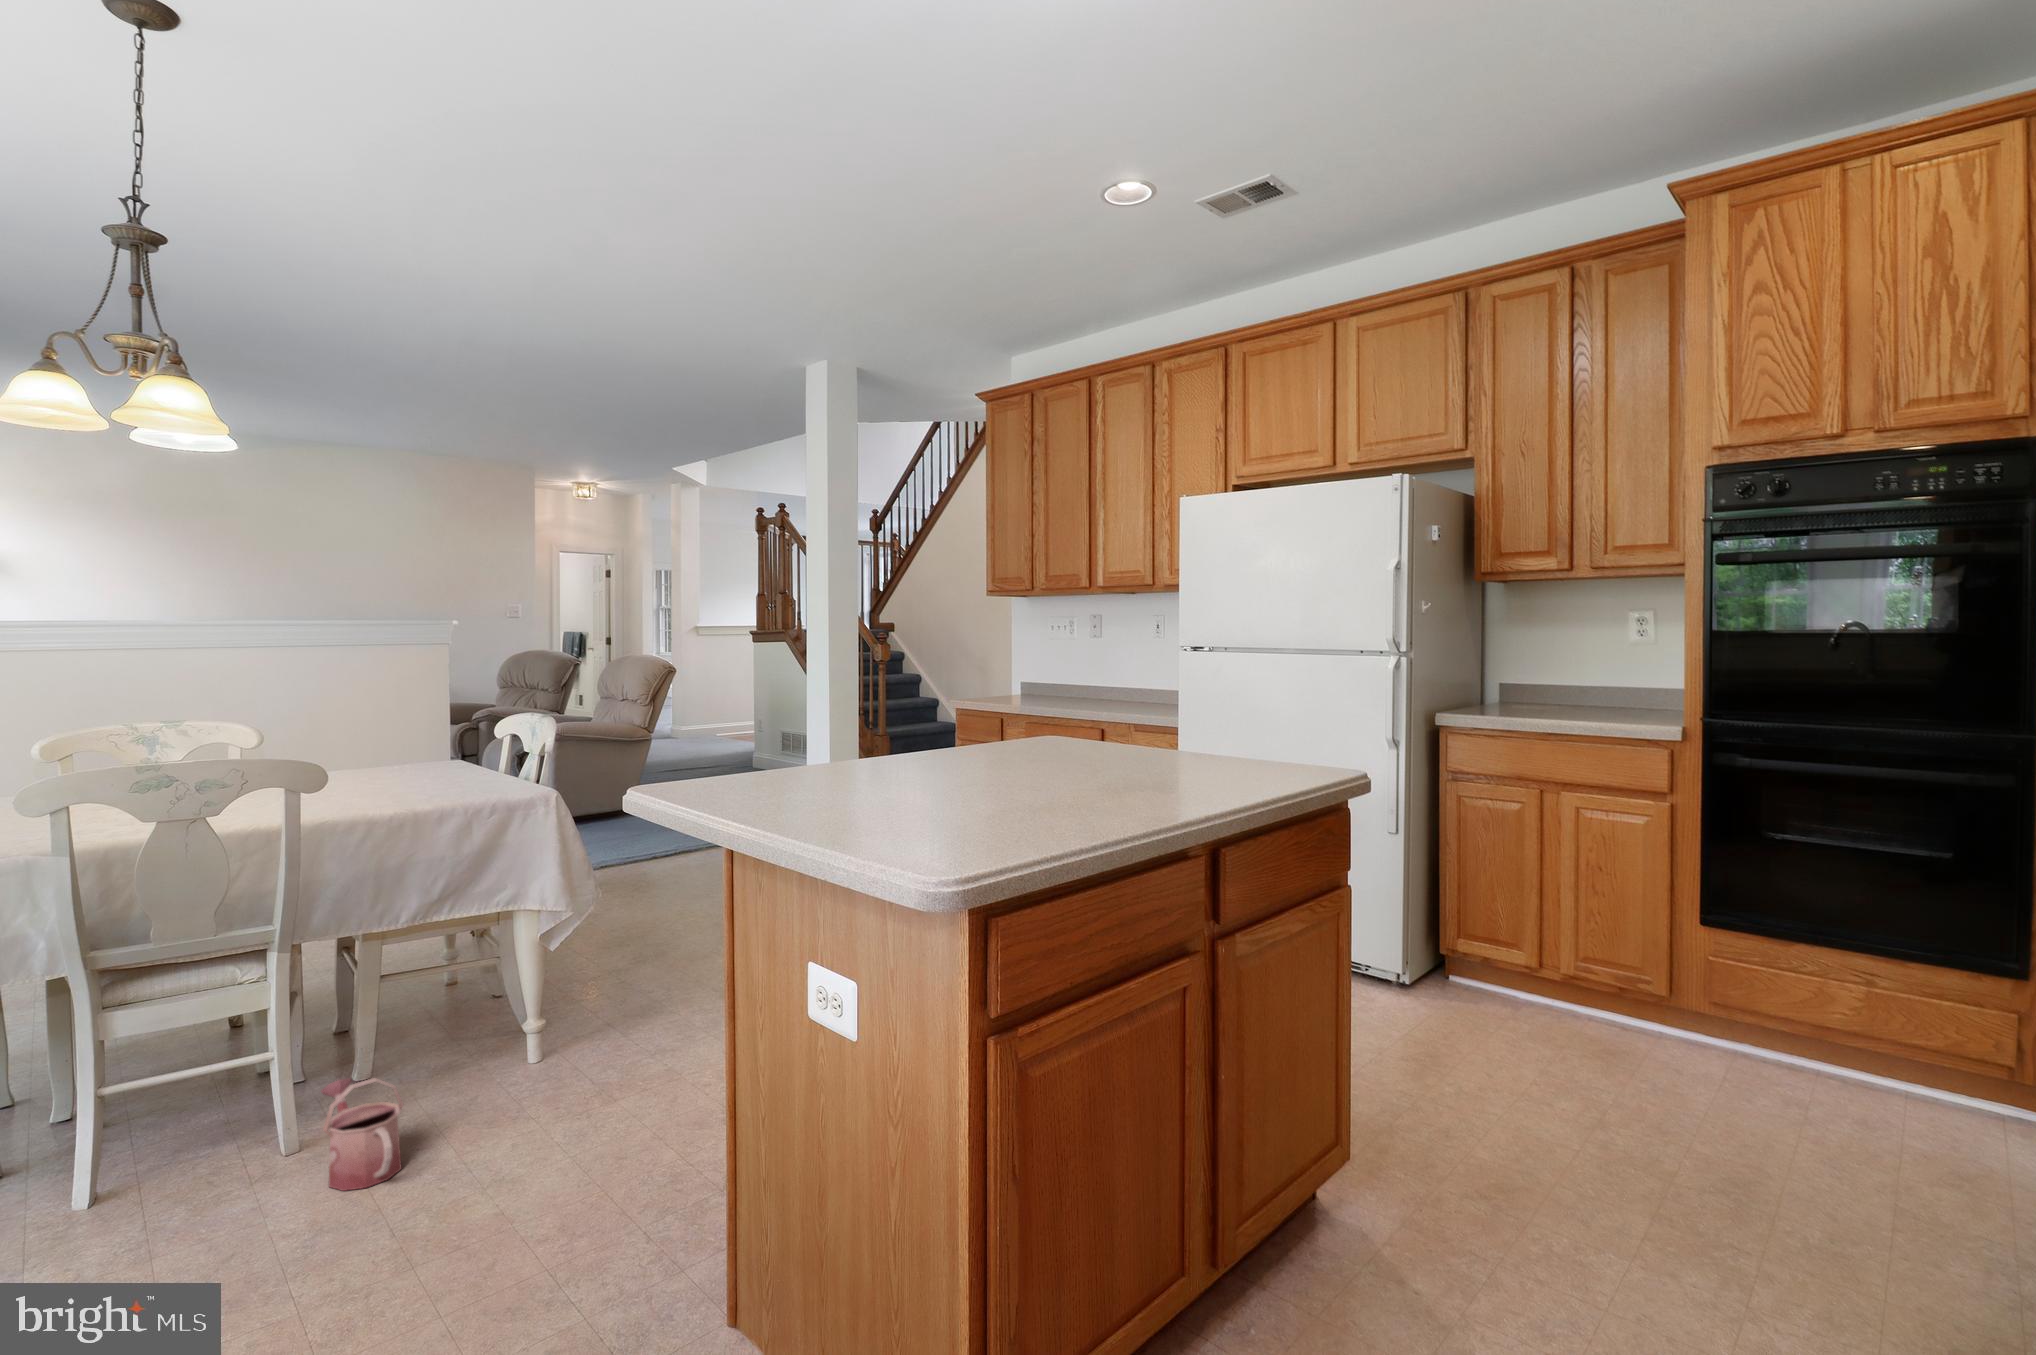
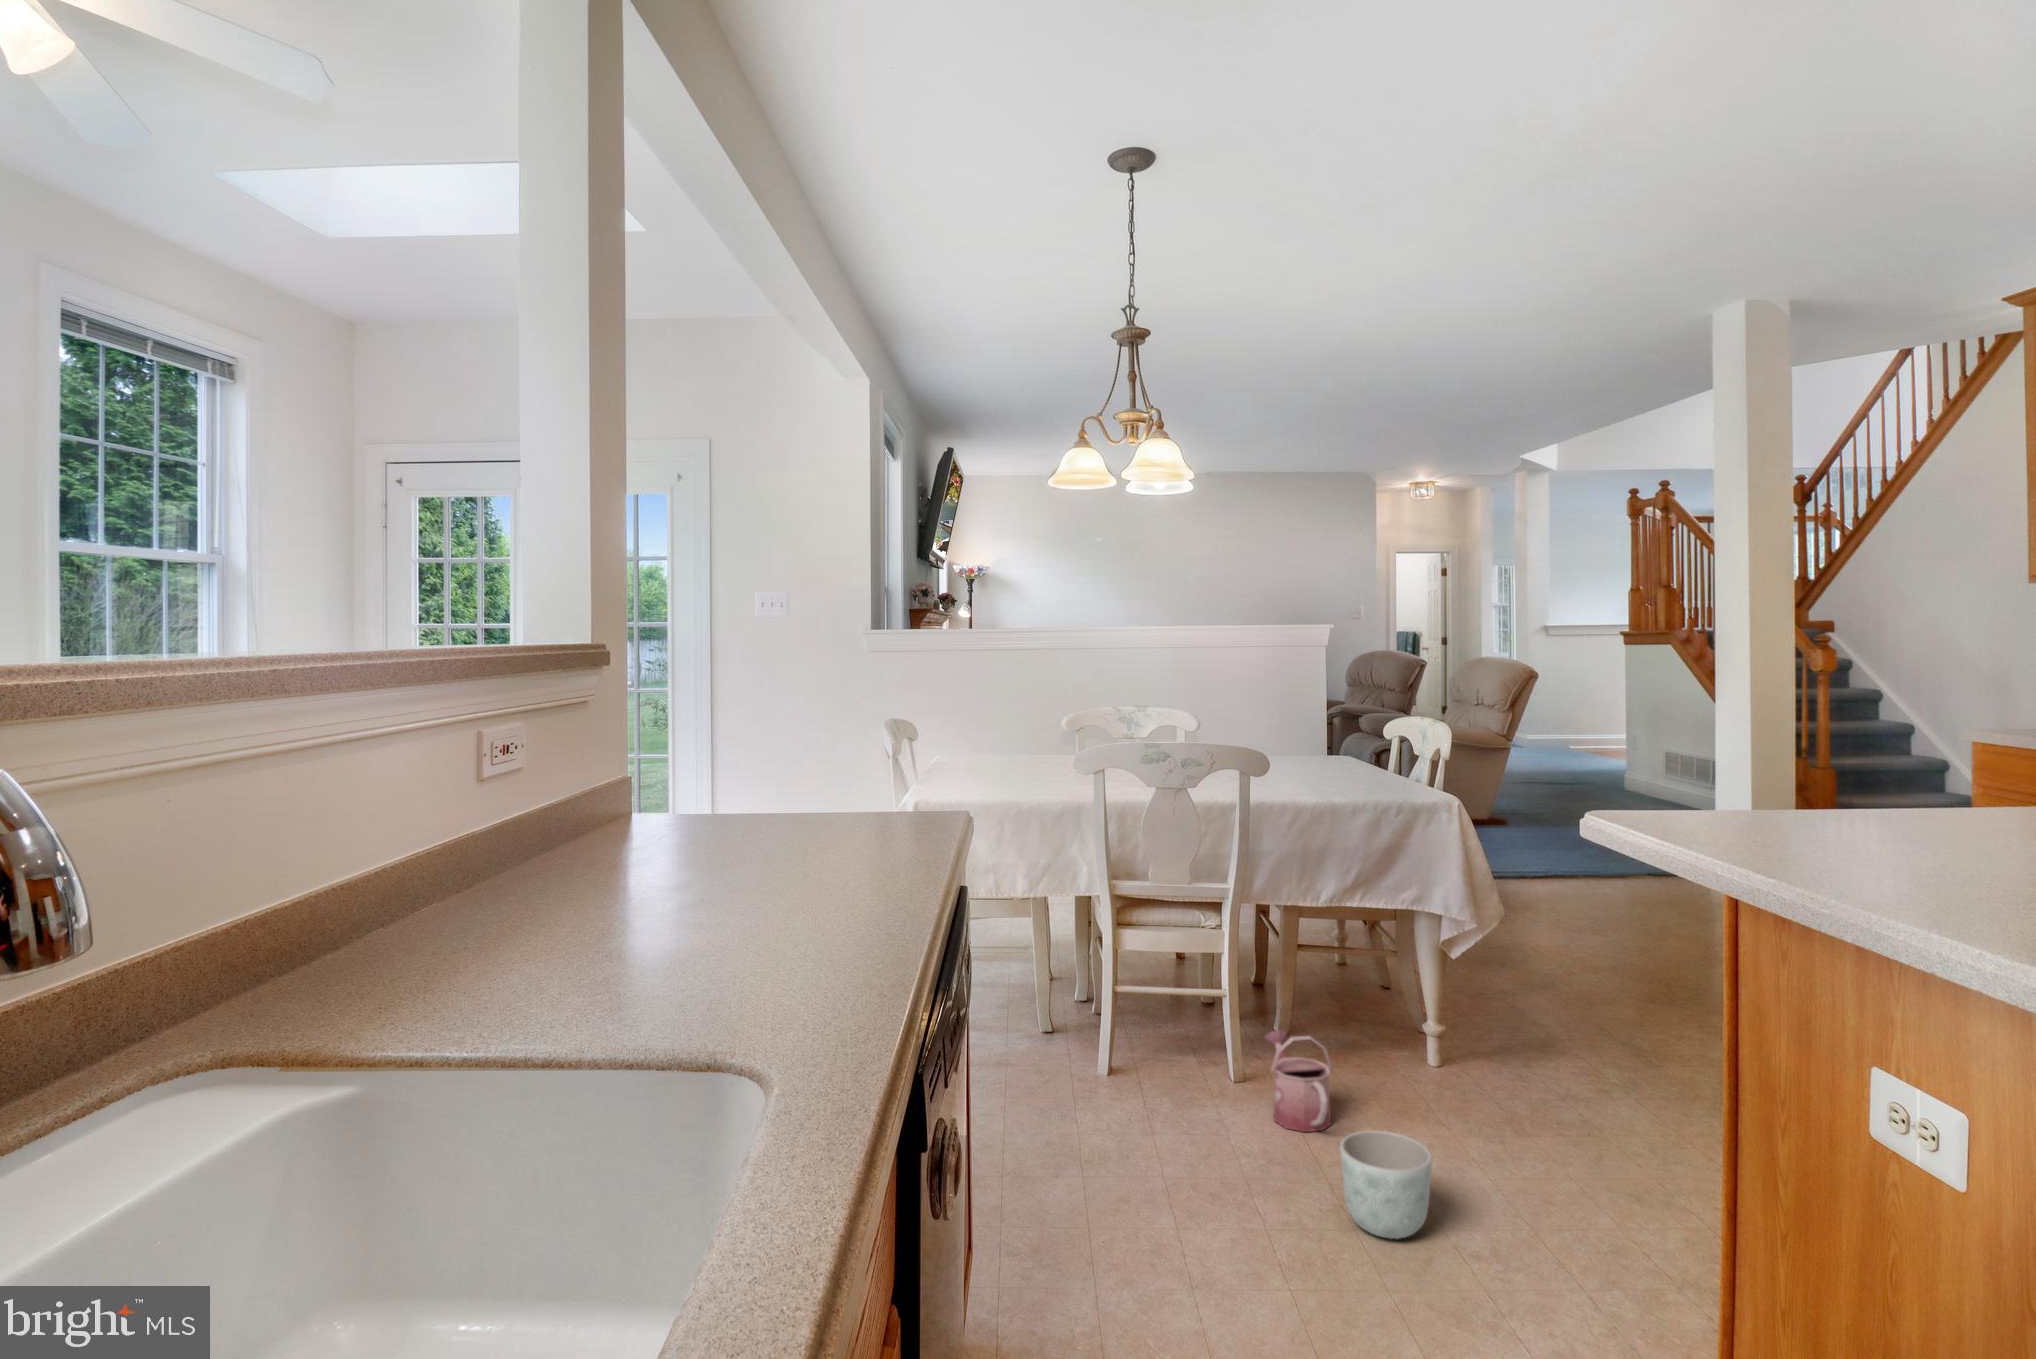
planter: none [391,1160,497,1280] -> present [1340,1130,1432,1239]

